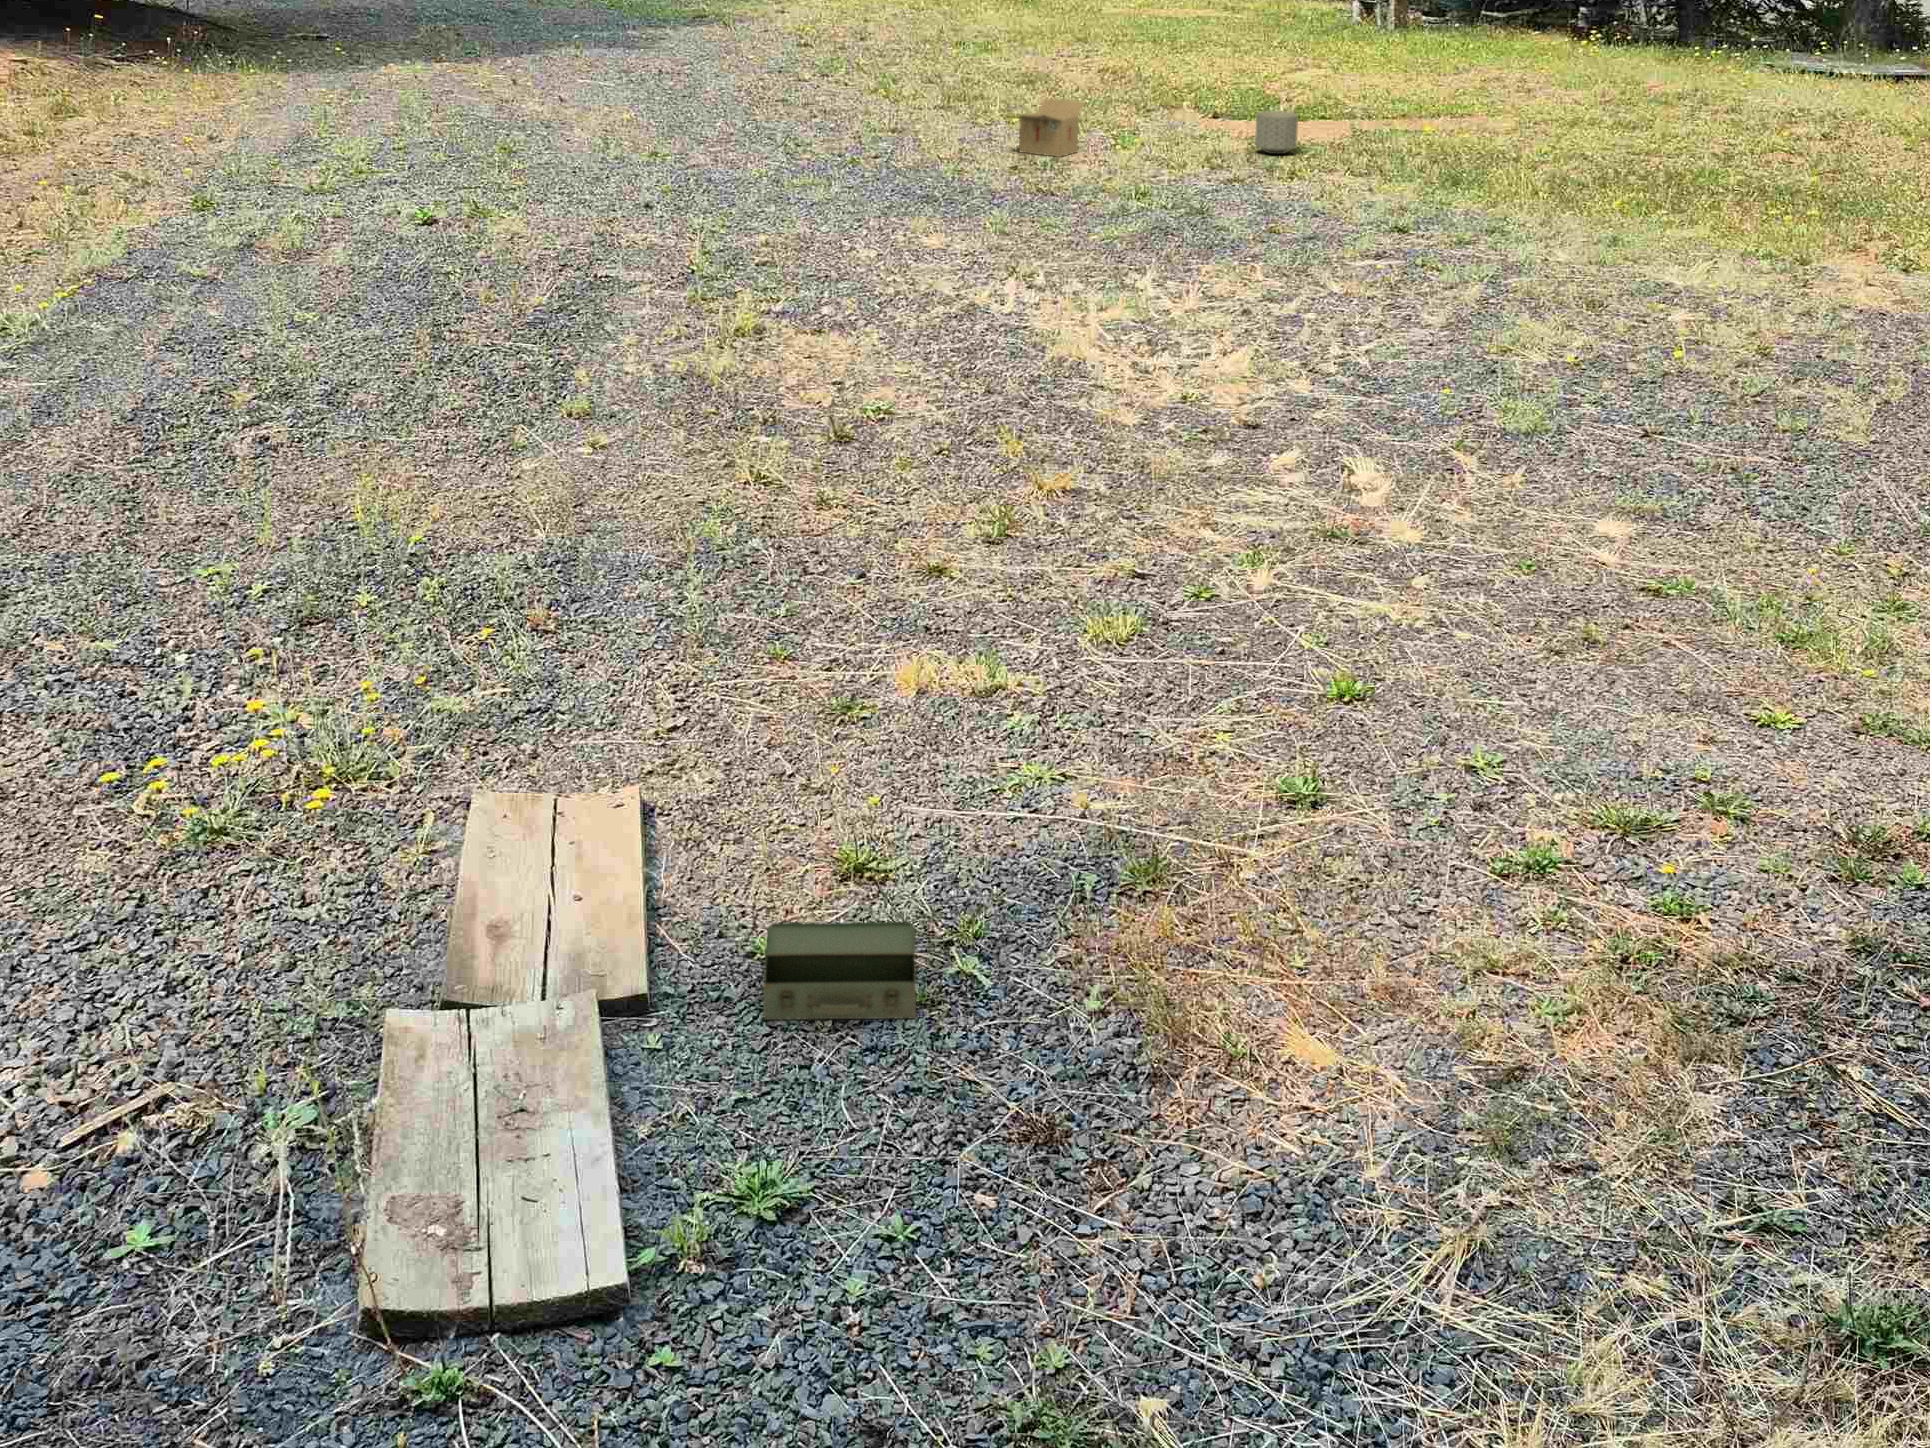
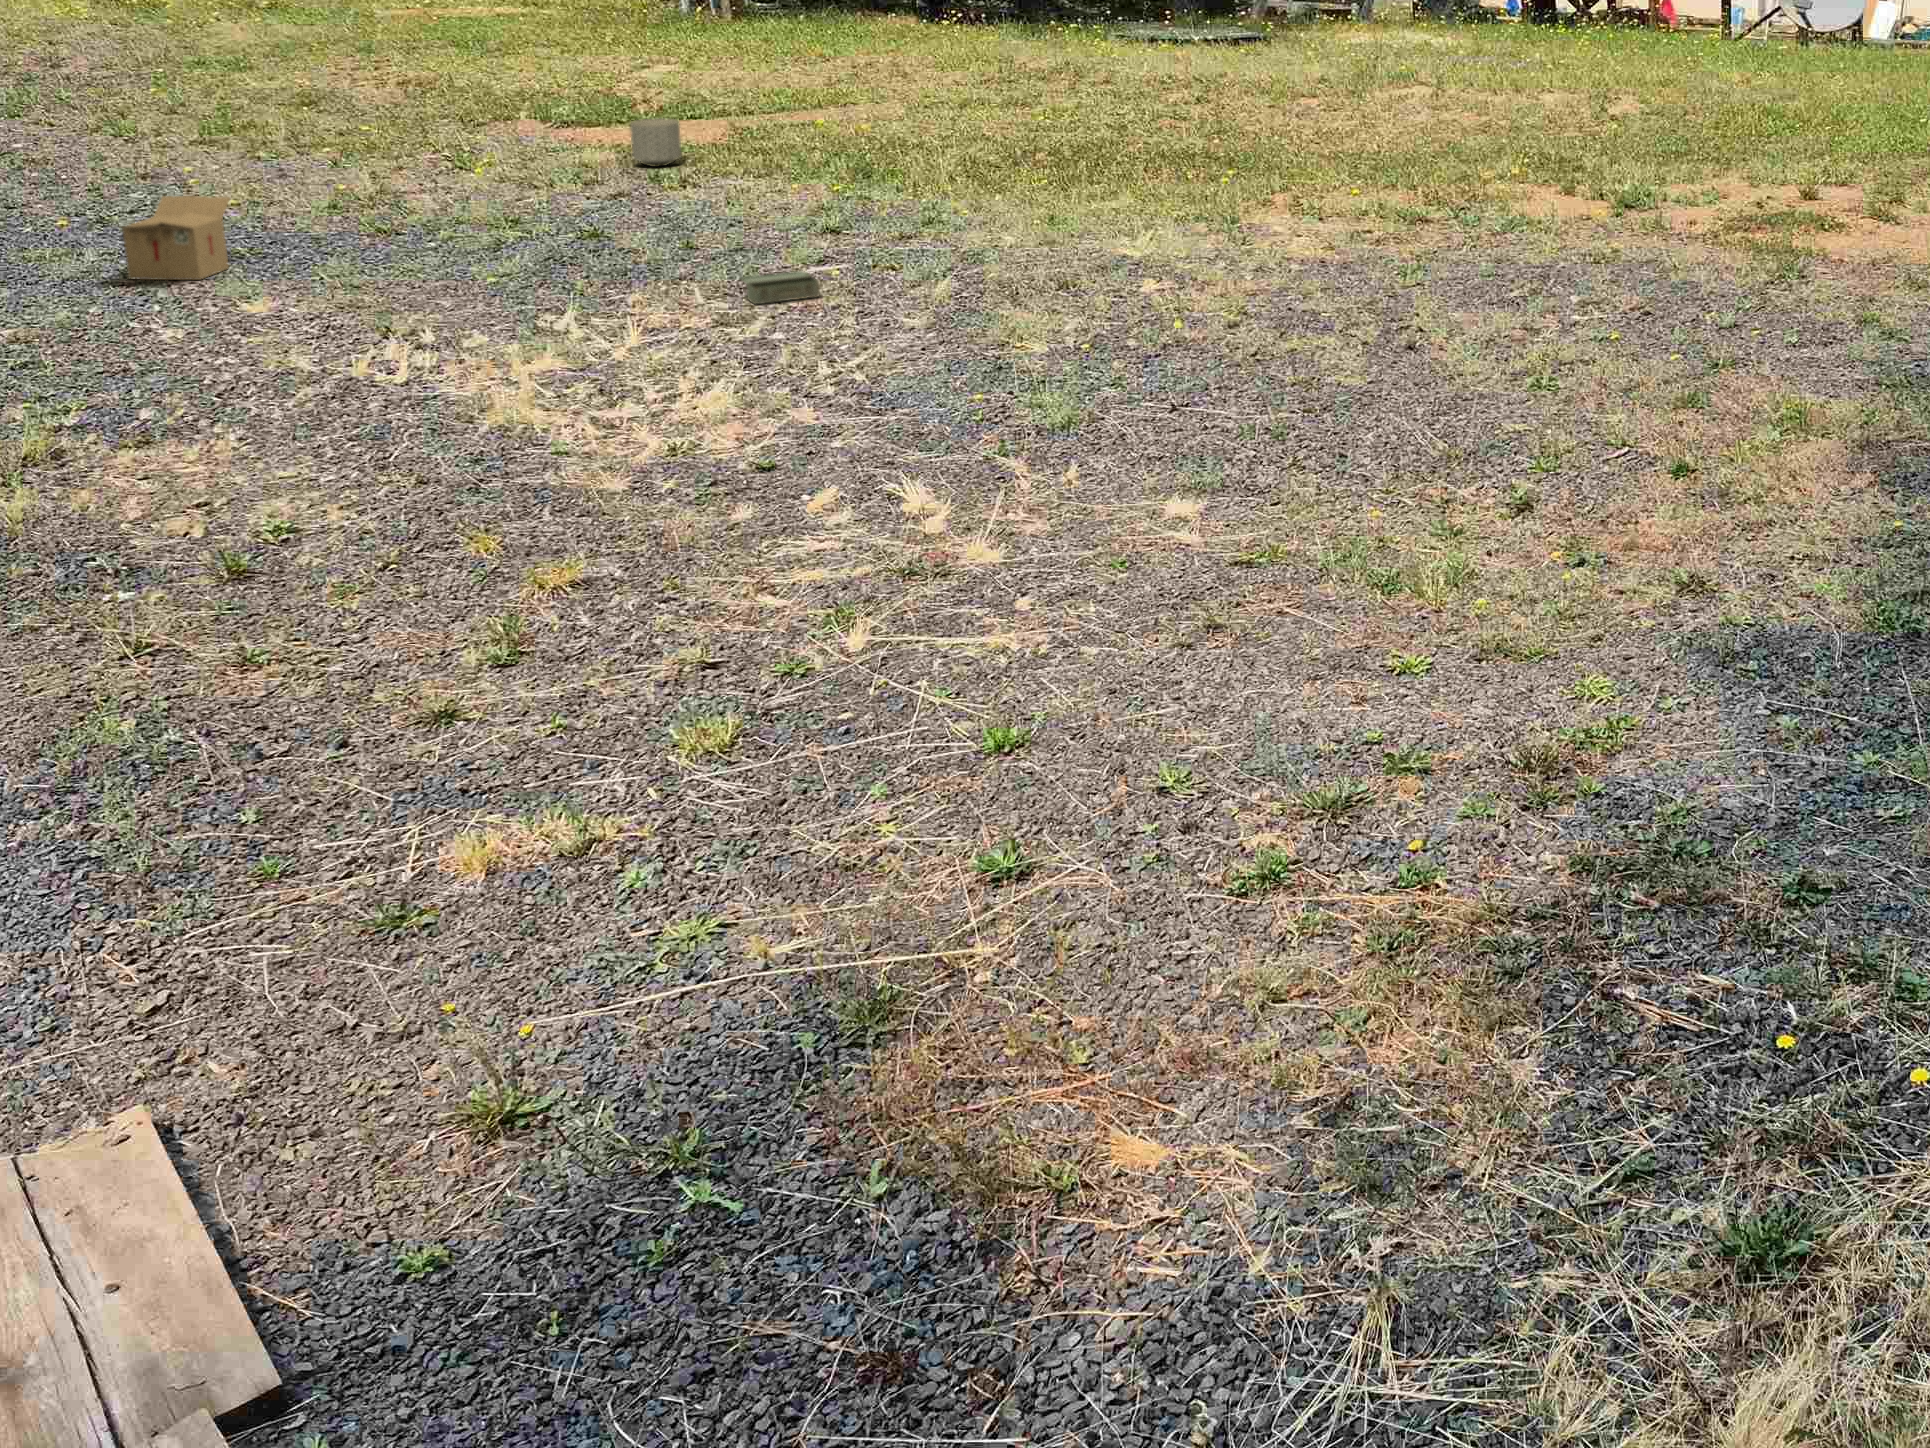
cardboard box: present [1019,98,1084,157] -> present [122,196,230,280]
toolbox: present [763,921,916,1020] -> present [741,271,820,304]

